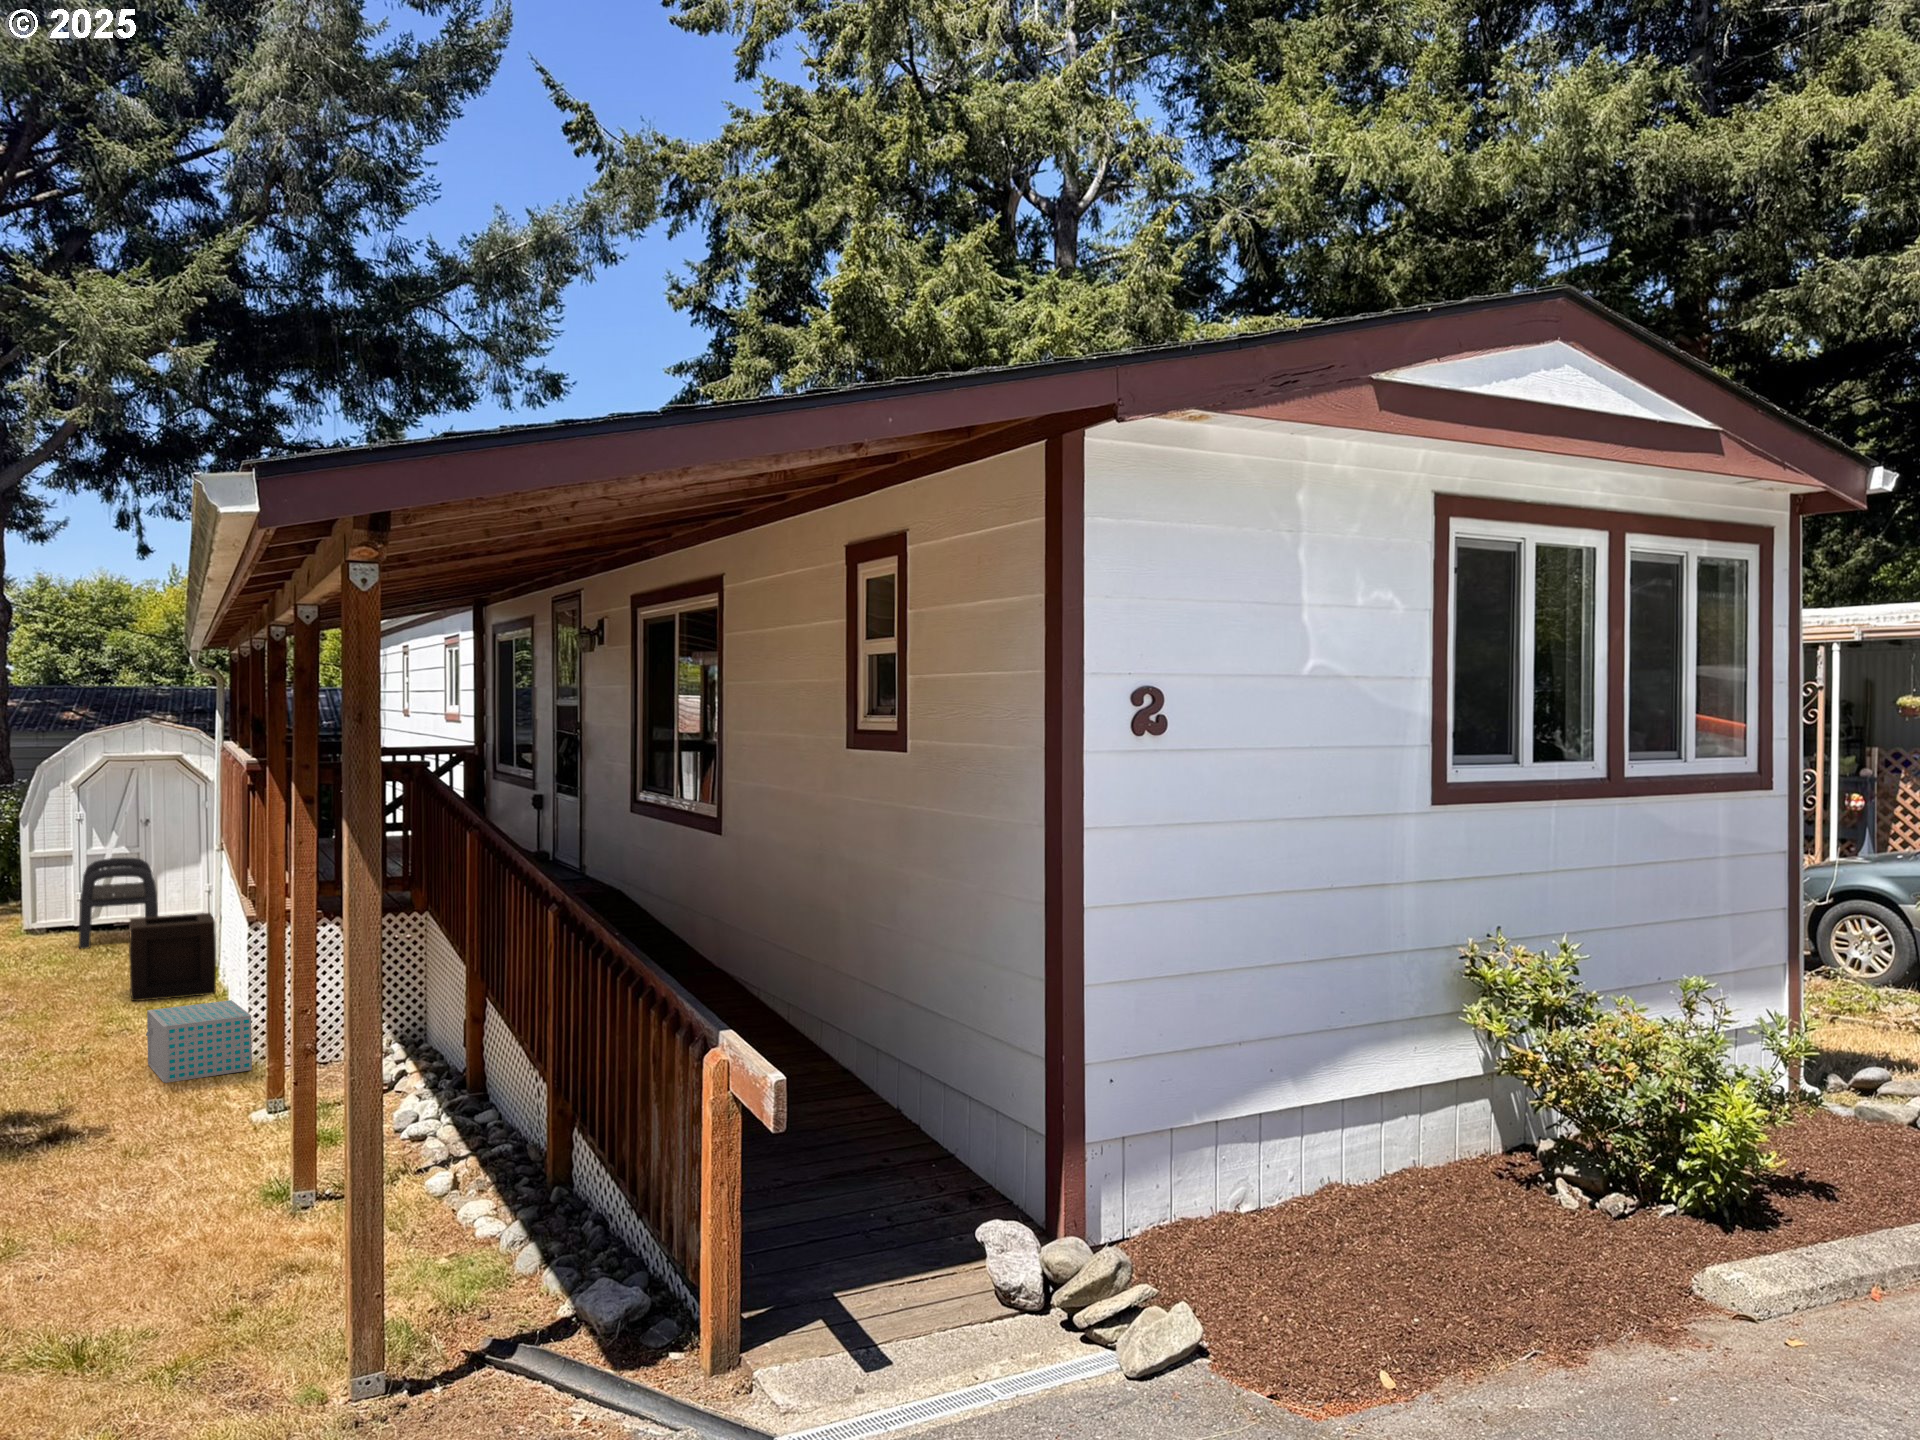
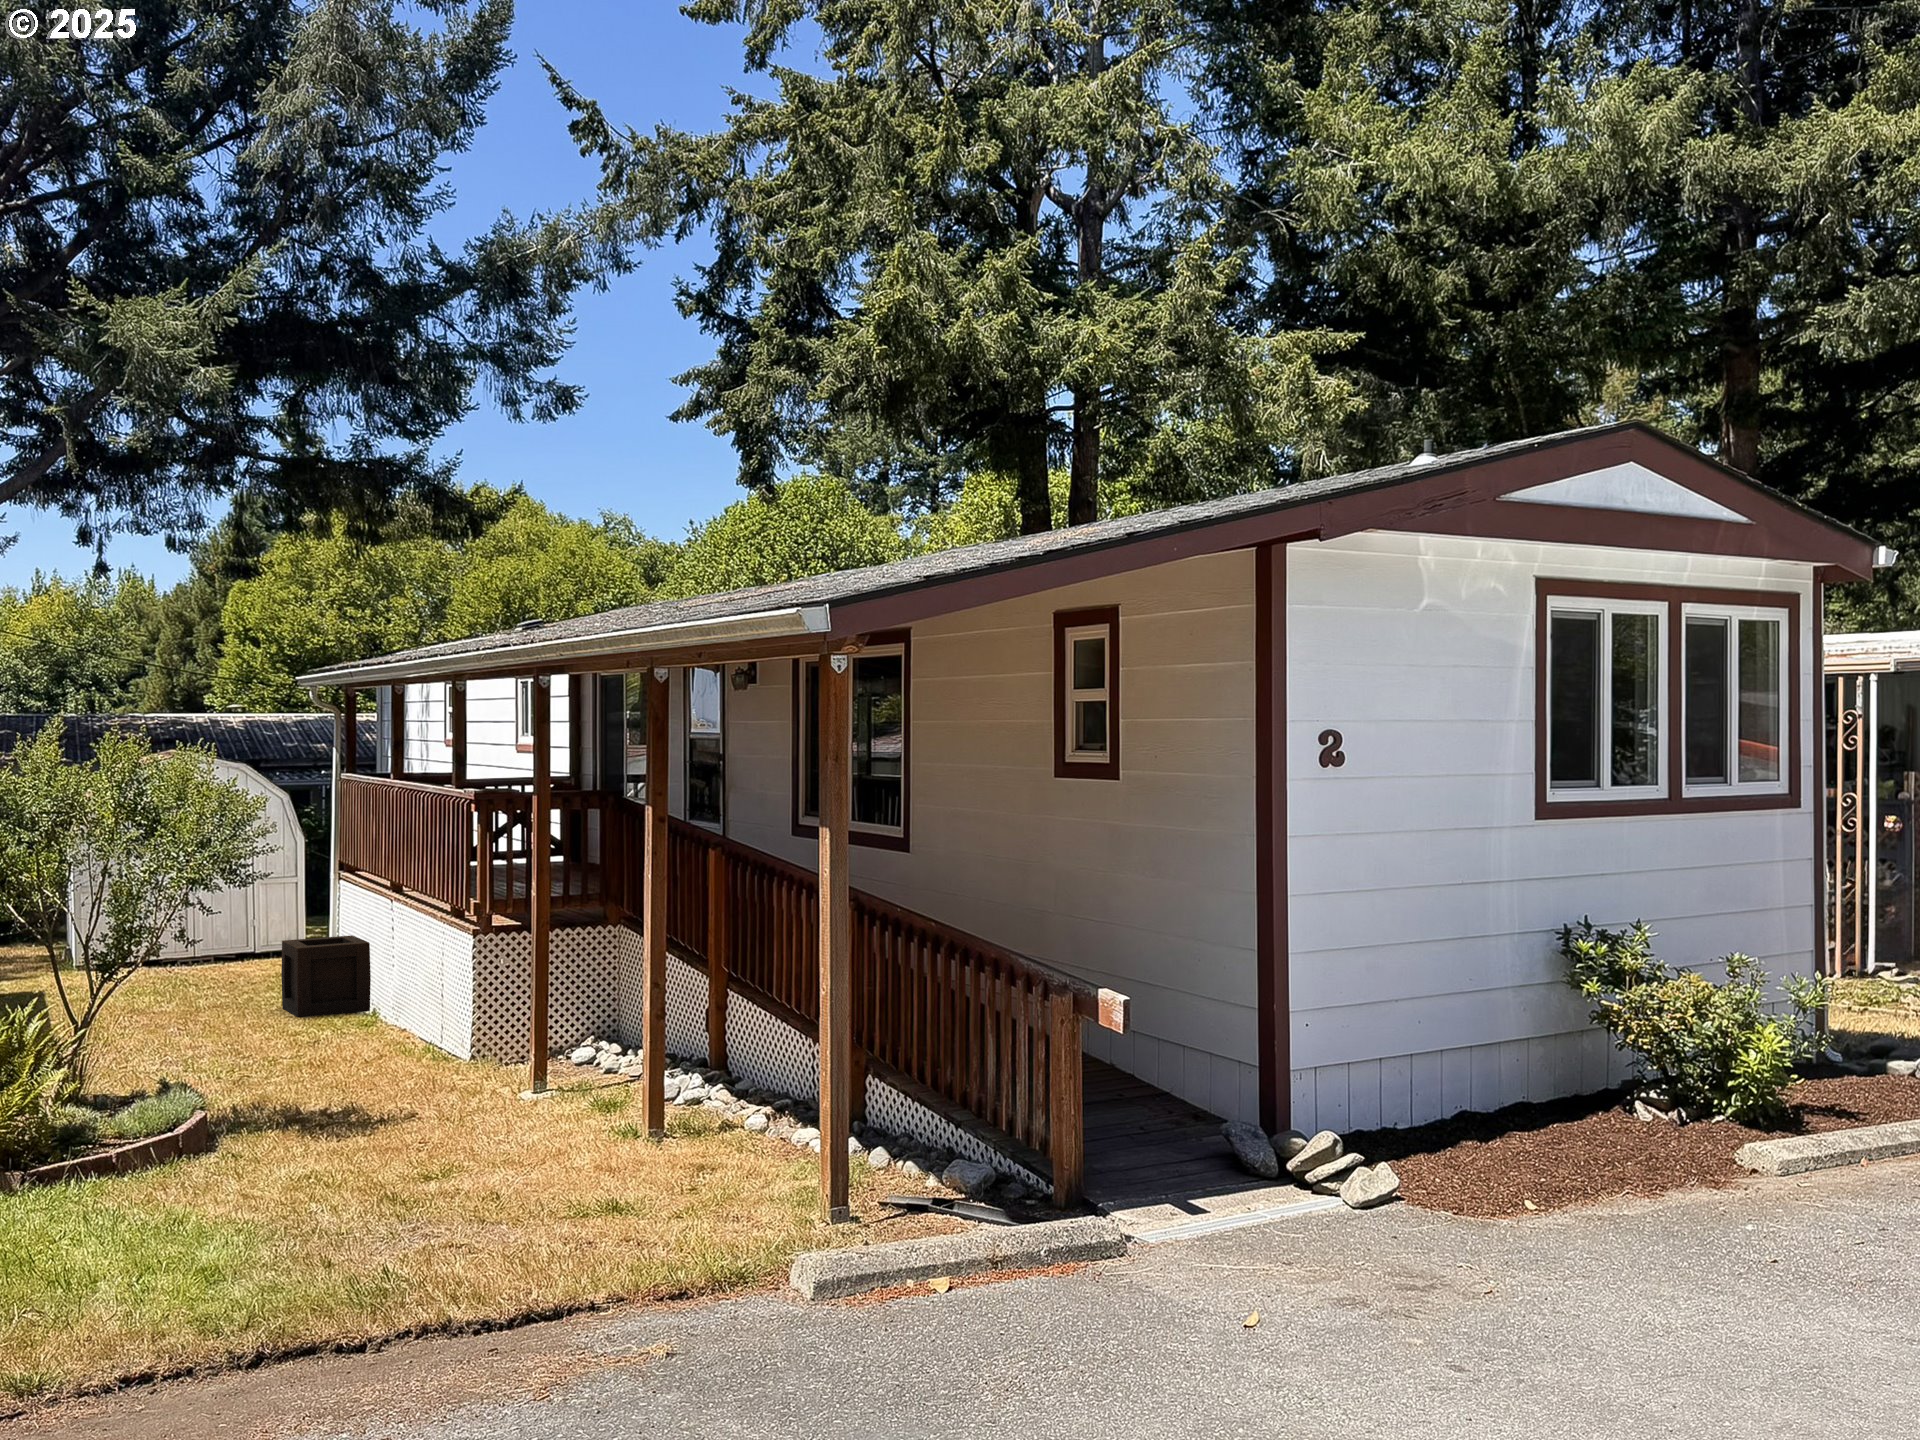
bench: present [79,858,158,949] -> none [165,888,254,978]
storage box: present [146,1000,252,1083] -> none [383,1005,483,1074]

